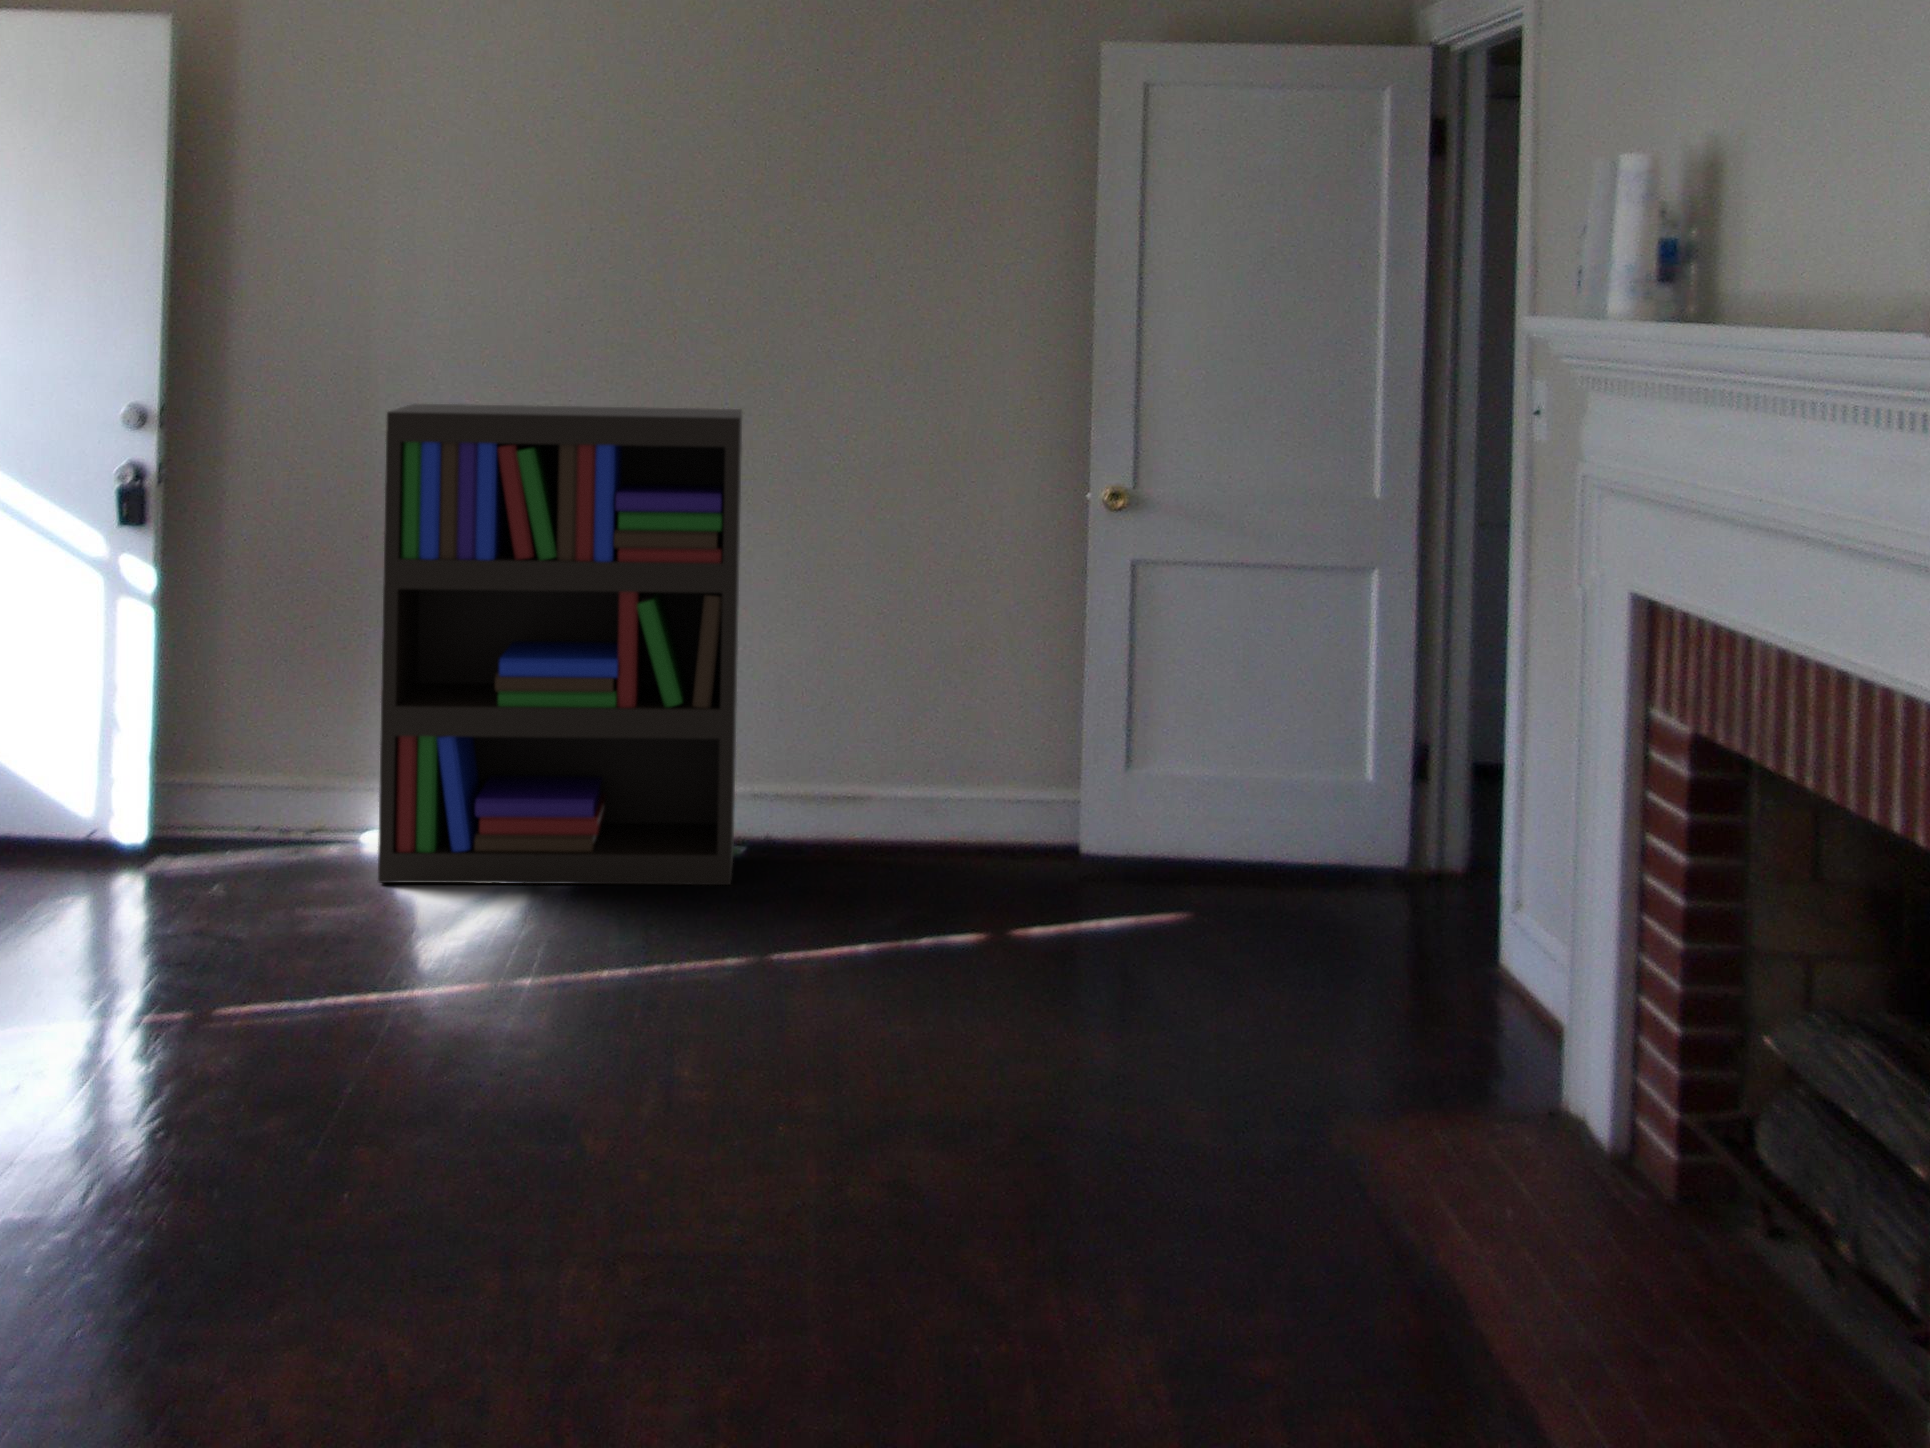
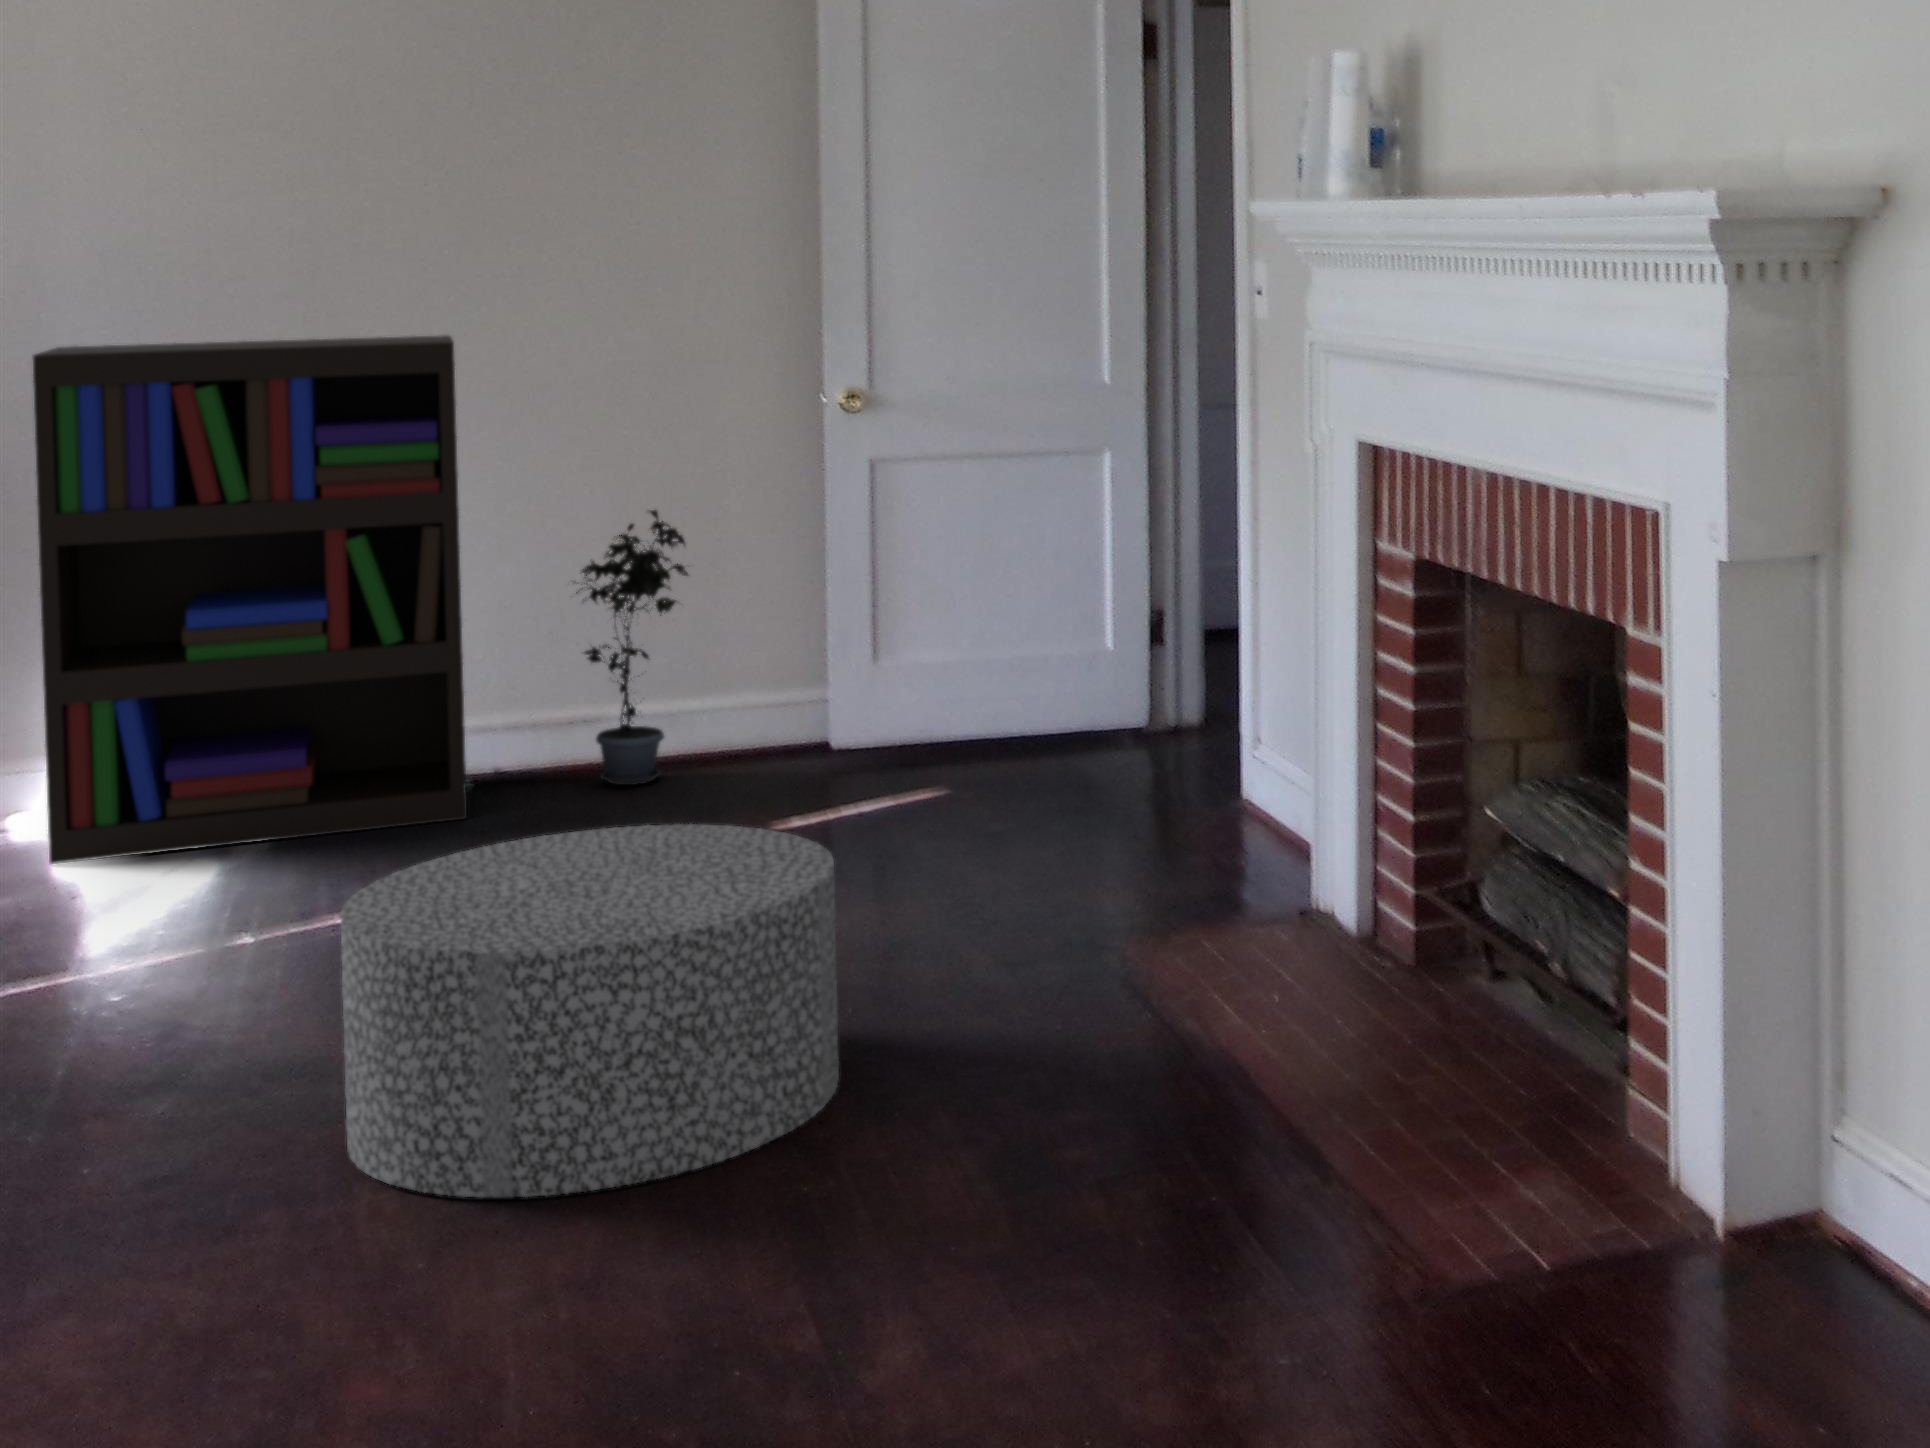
potted plant: none [832,594,952,869] -> present [576,510,688,785]
ottoman: none [565,928,1036,1313] -> present [340,824,839,1198]

